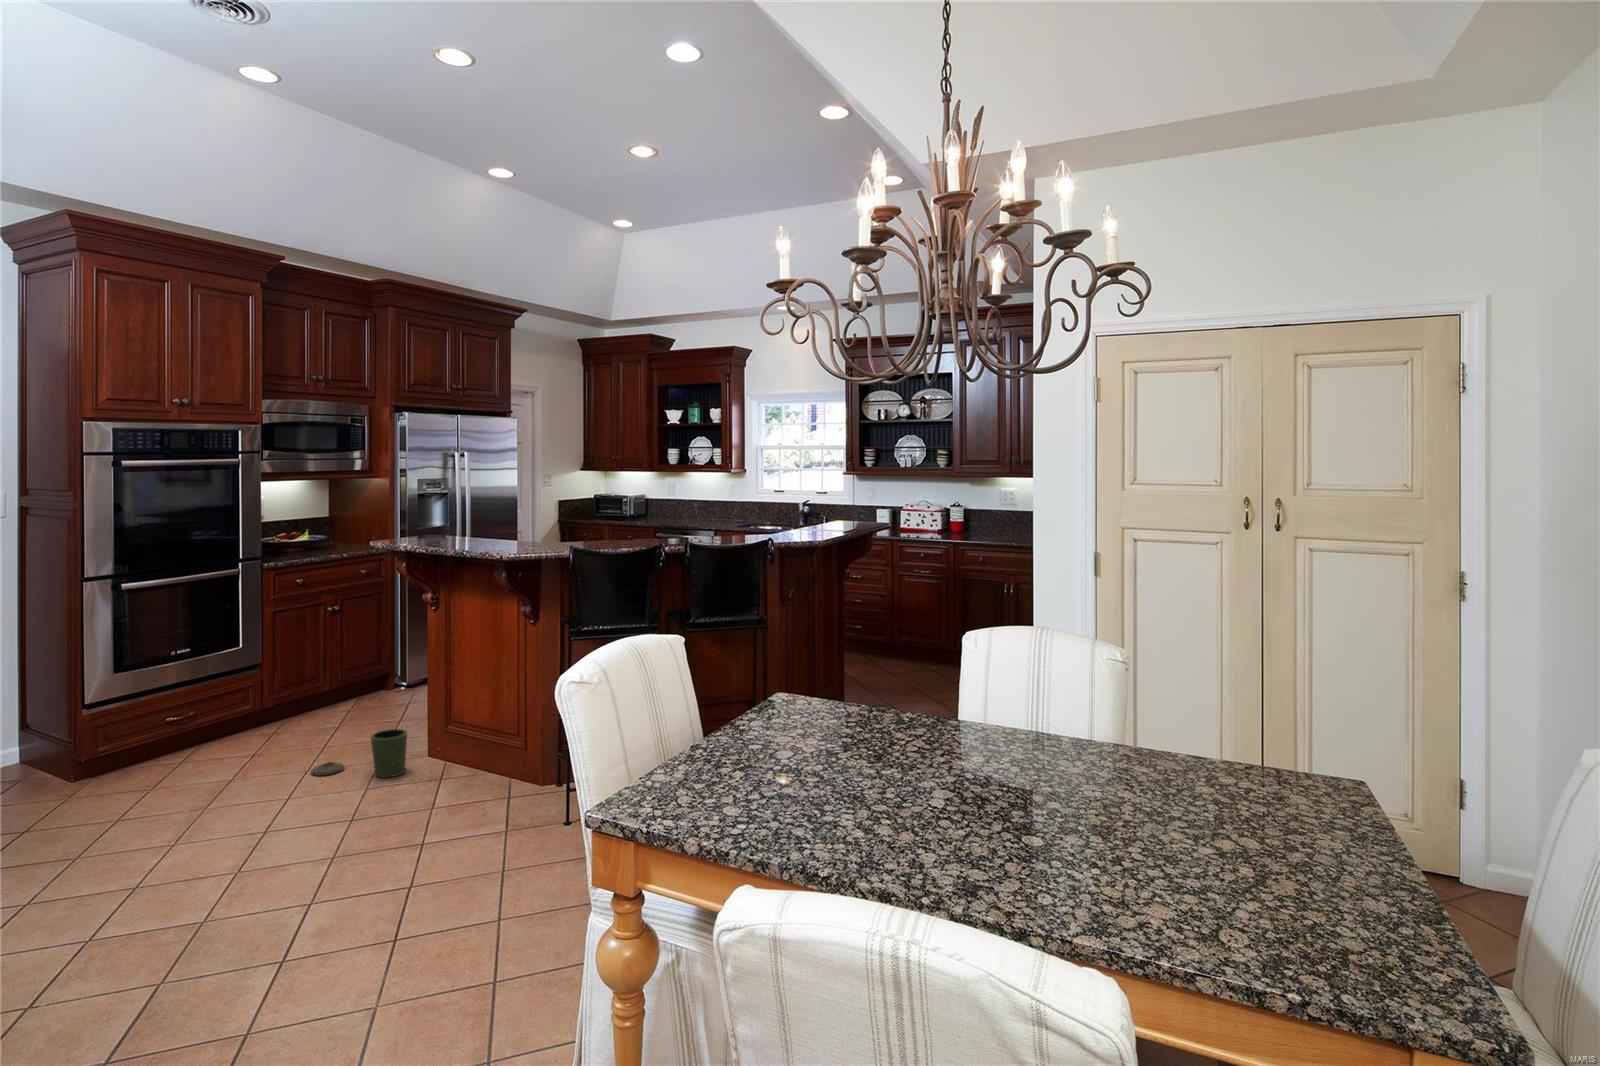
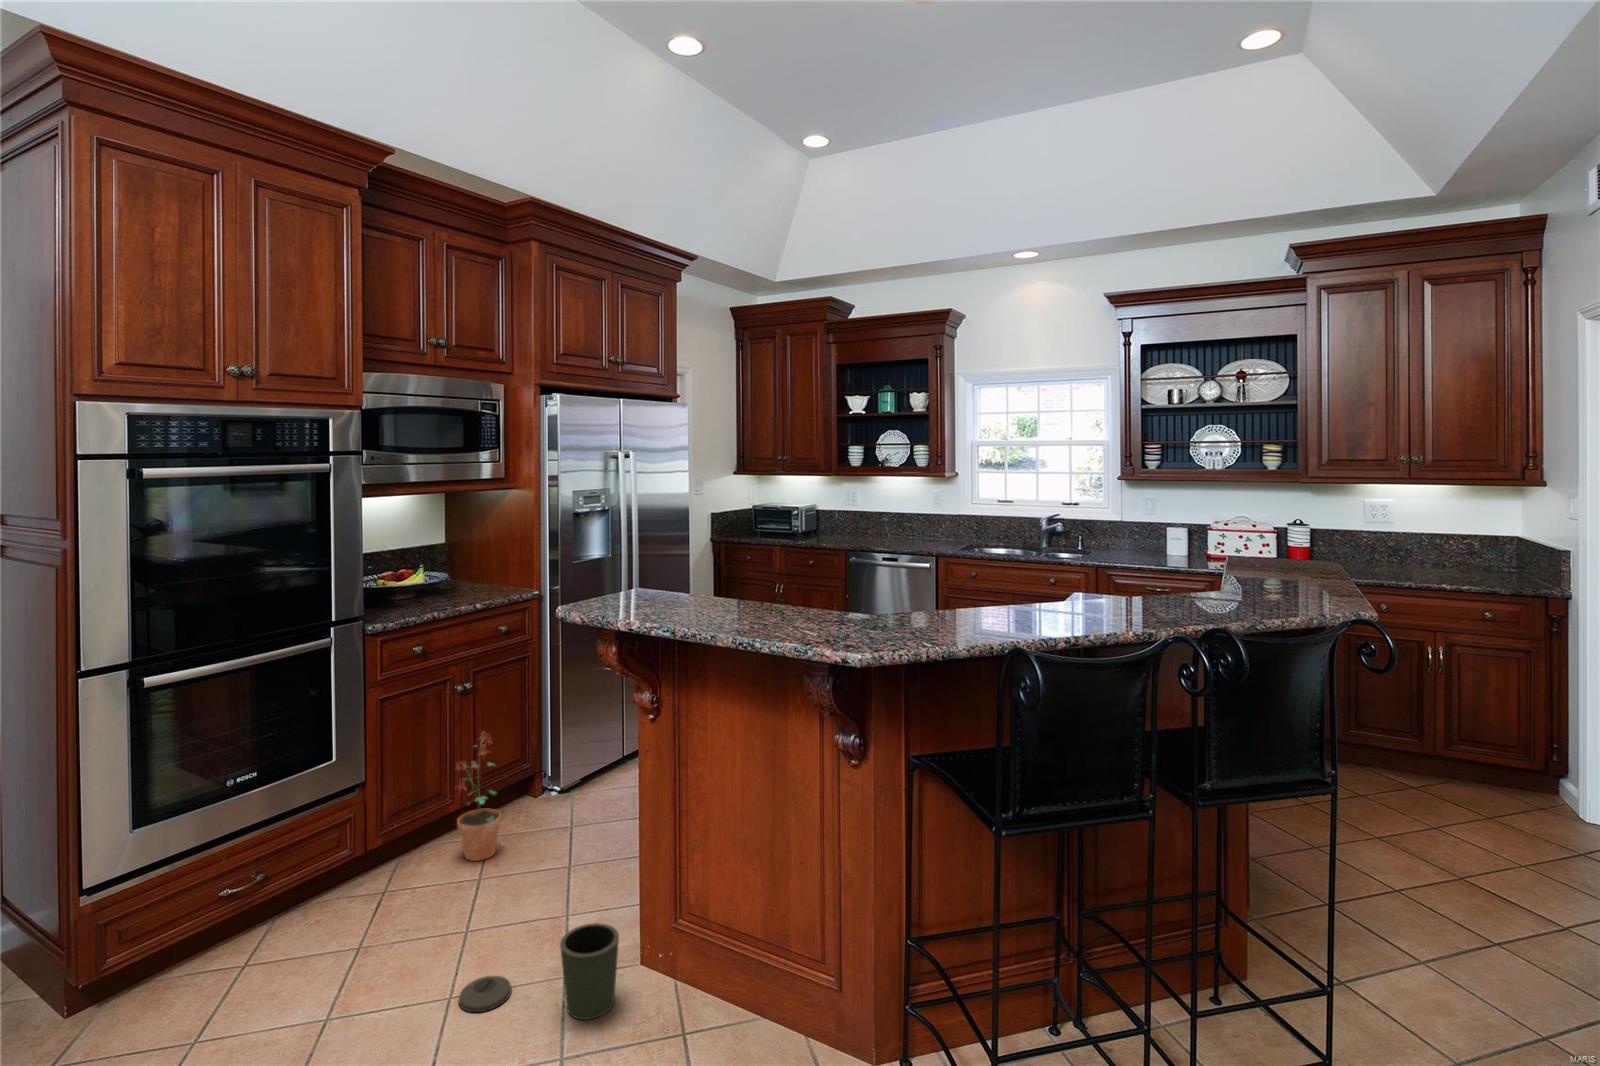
potted plant: none [323,638,357,721] -> present [456,731,501,861]

